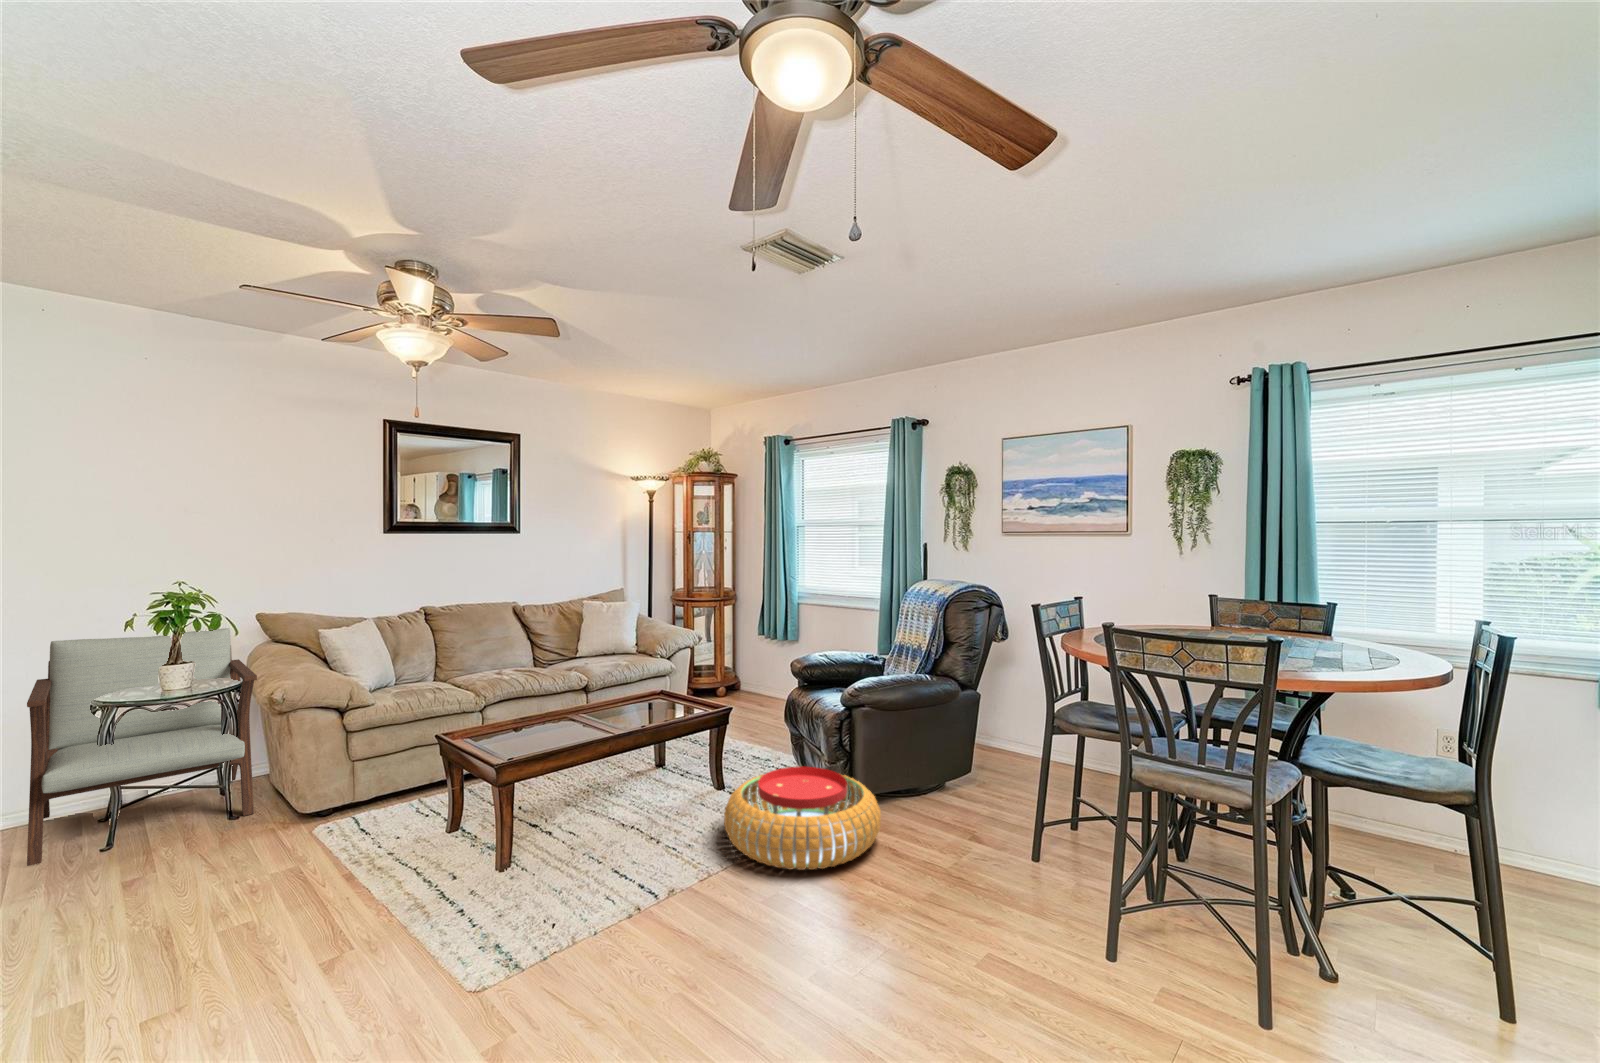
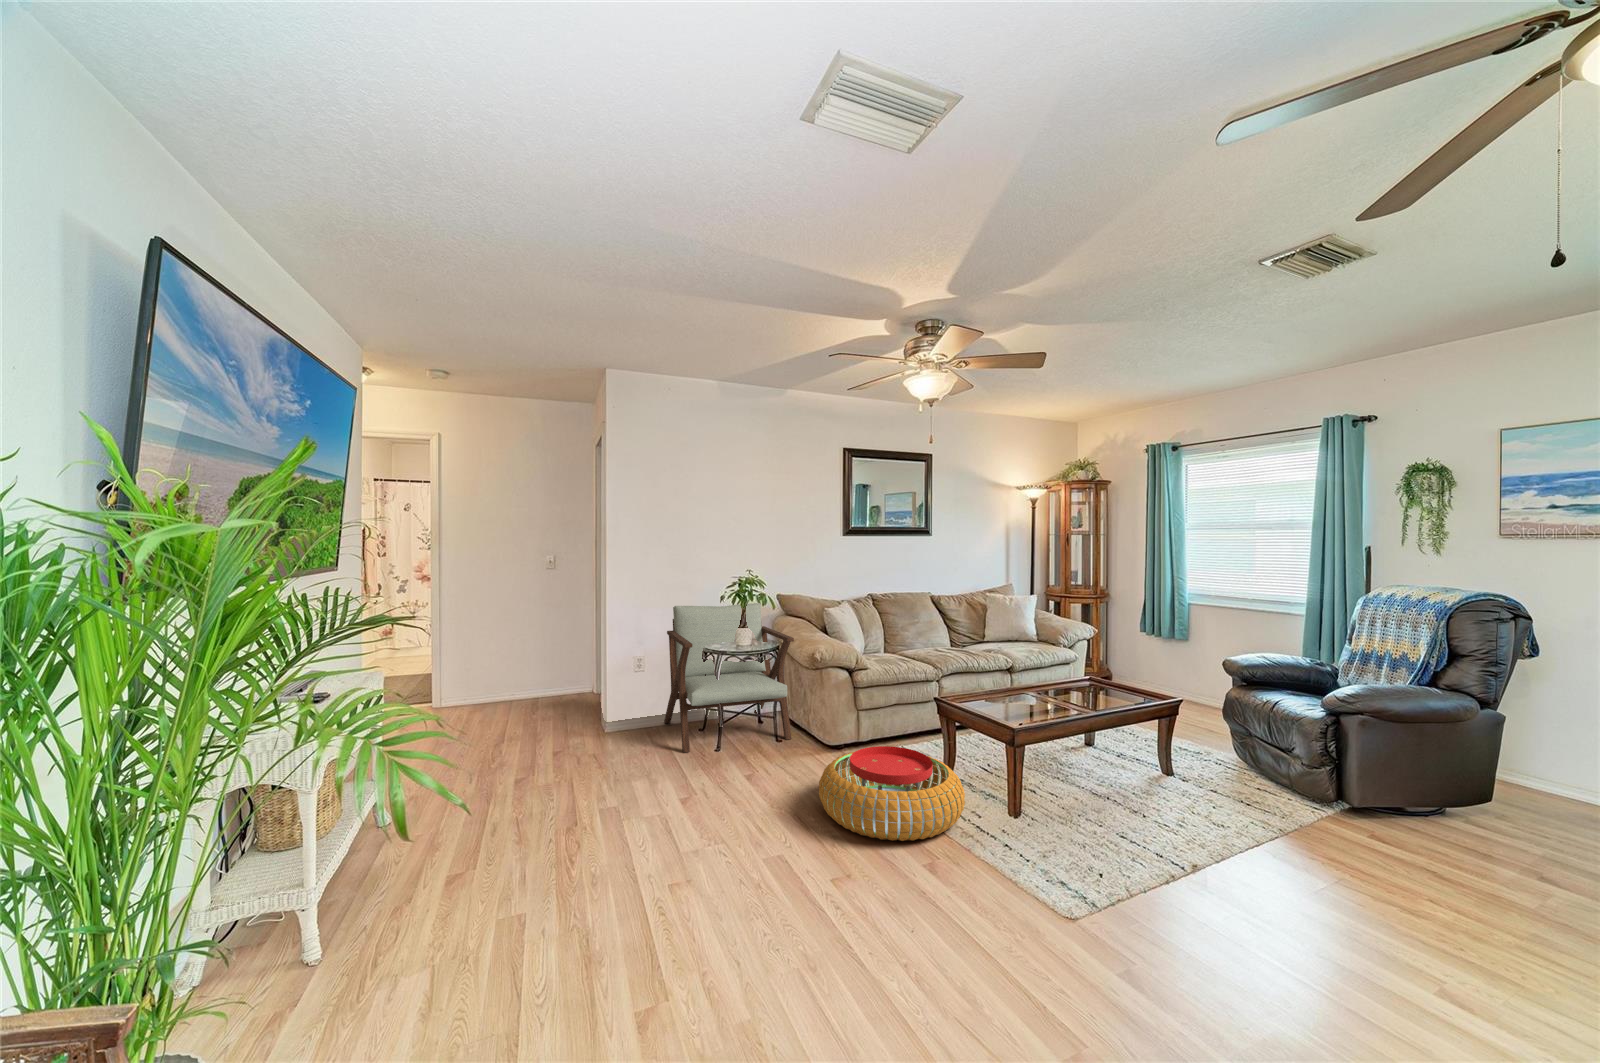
pouf: present [724,766,881,870] -> present [819,746,965,841]

